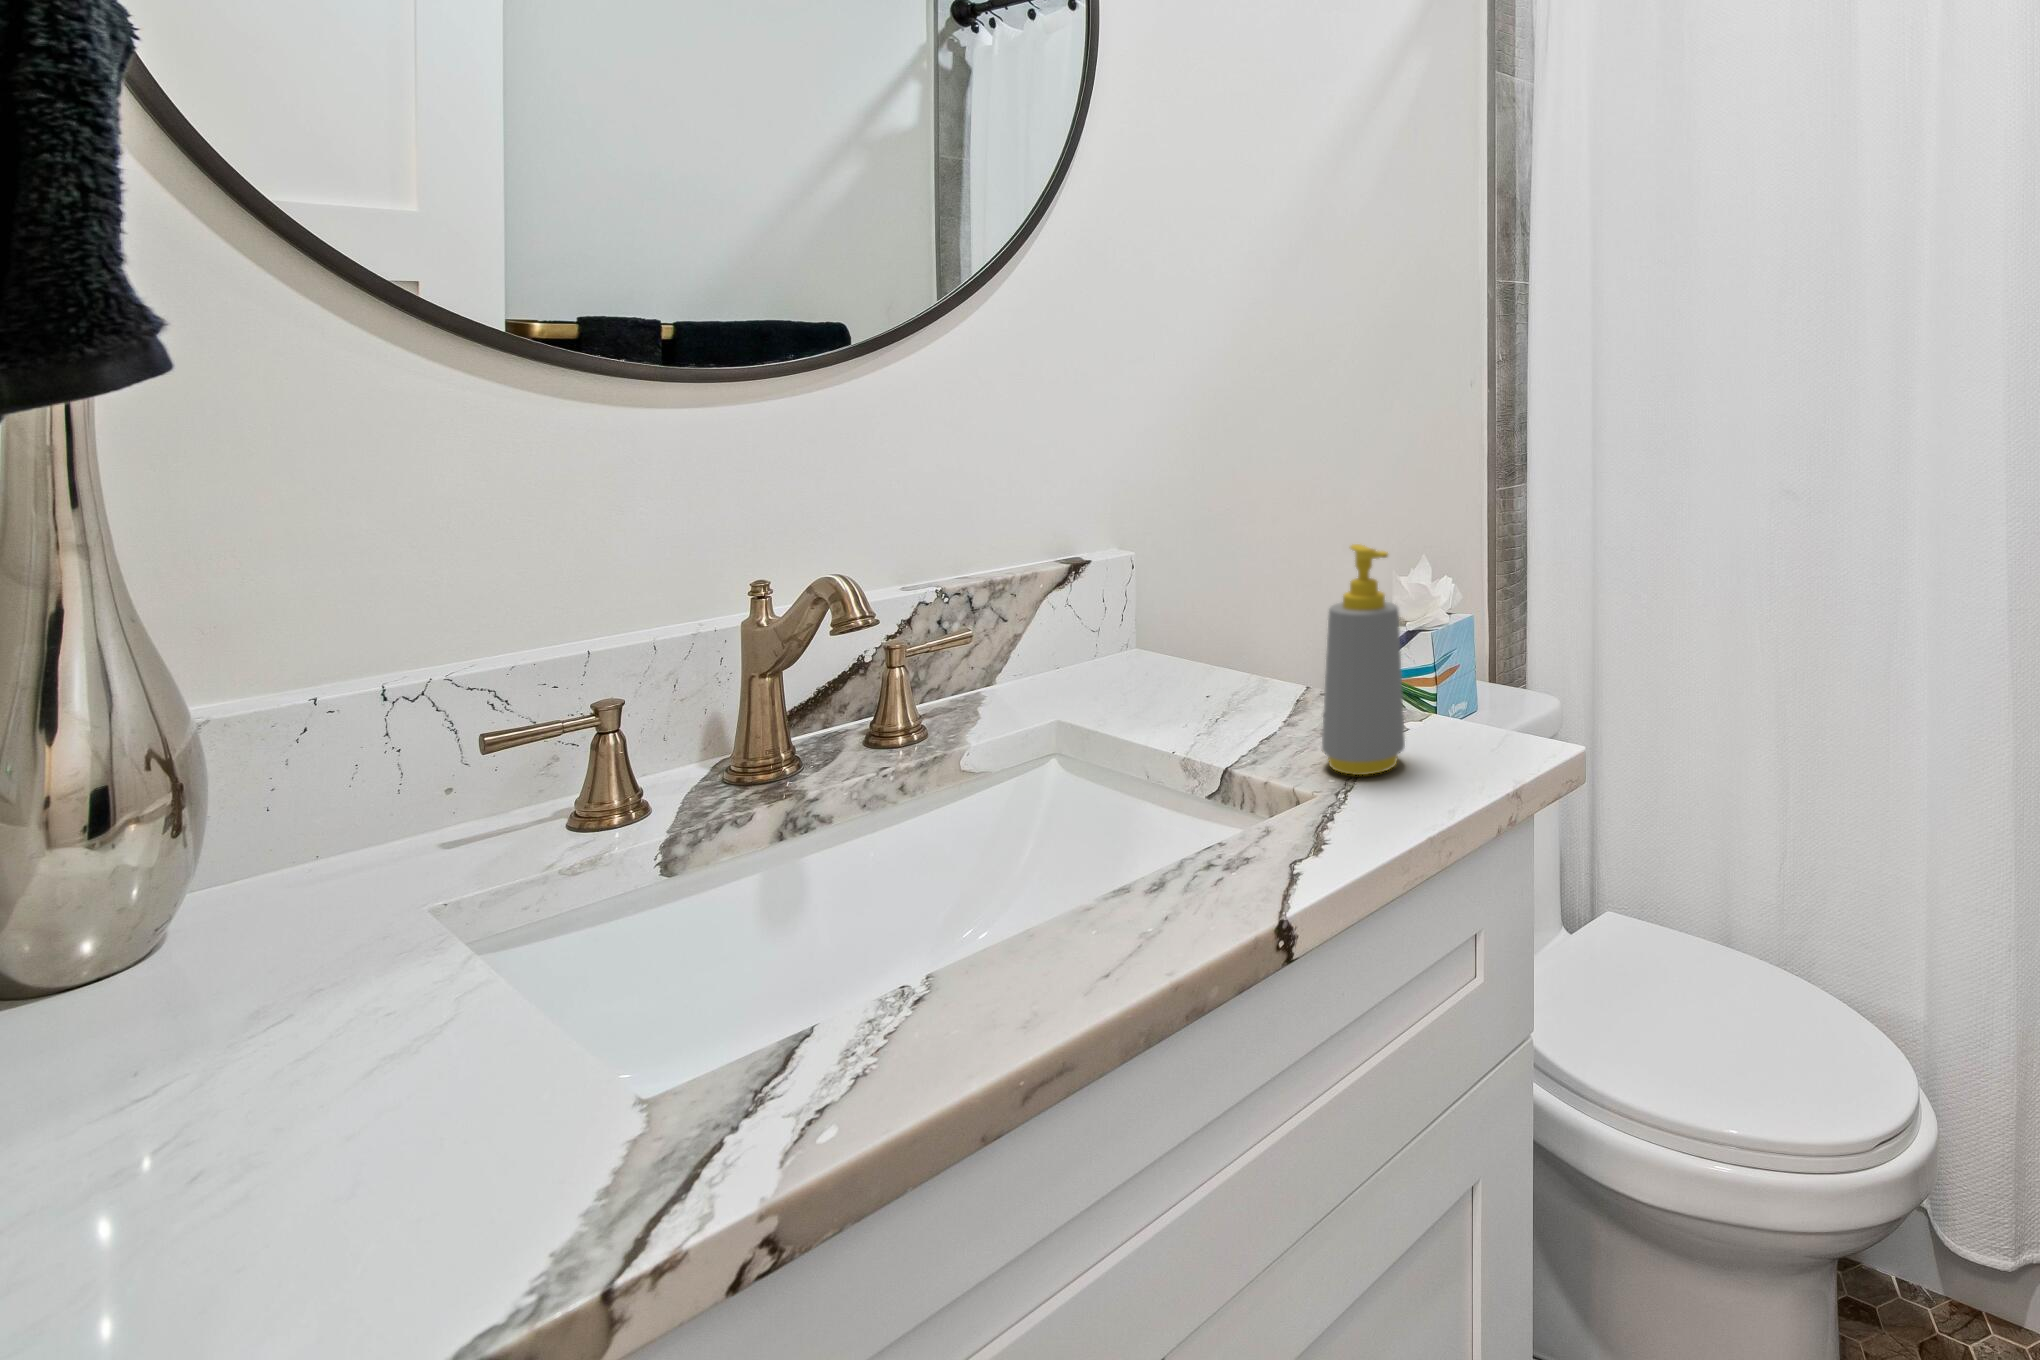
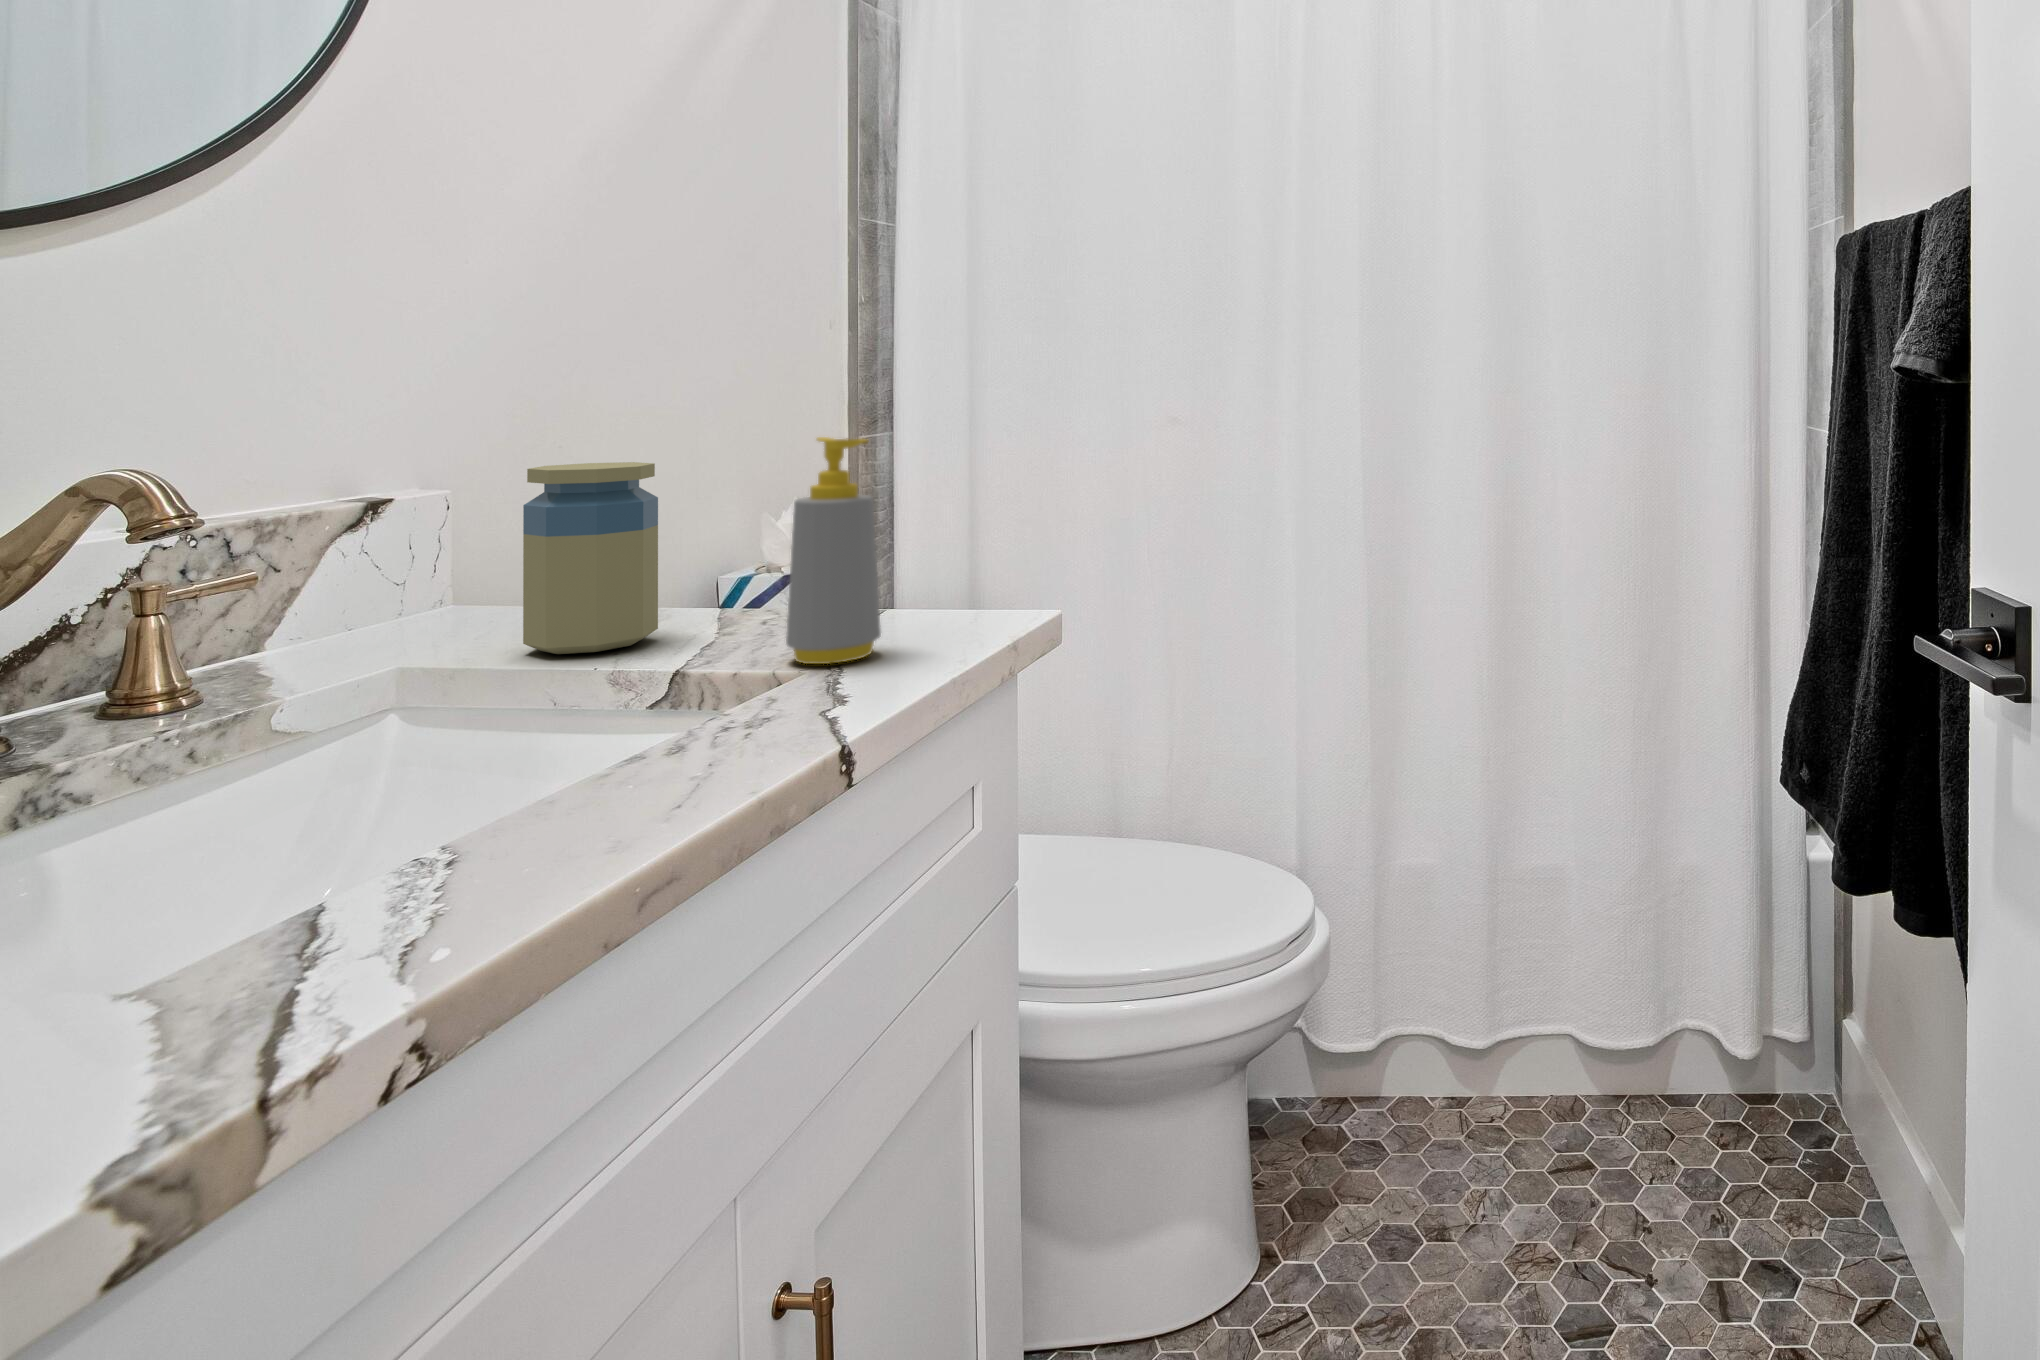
jar: none [1149,544,1250,721] -> present [523,462,658,654]

